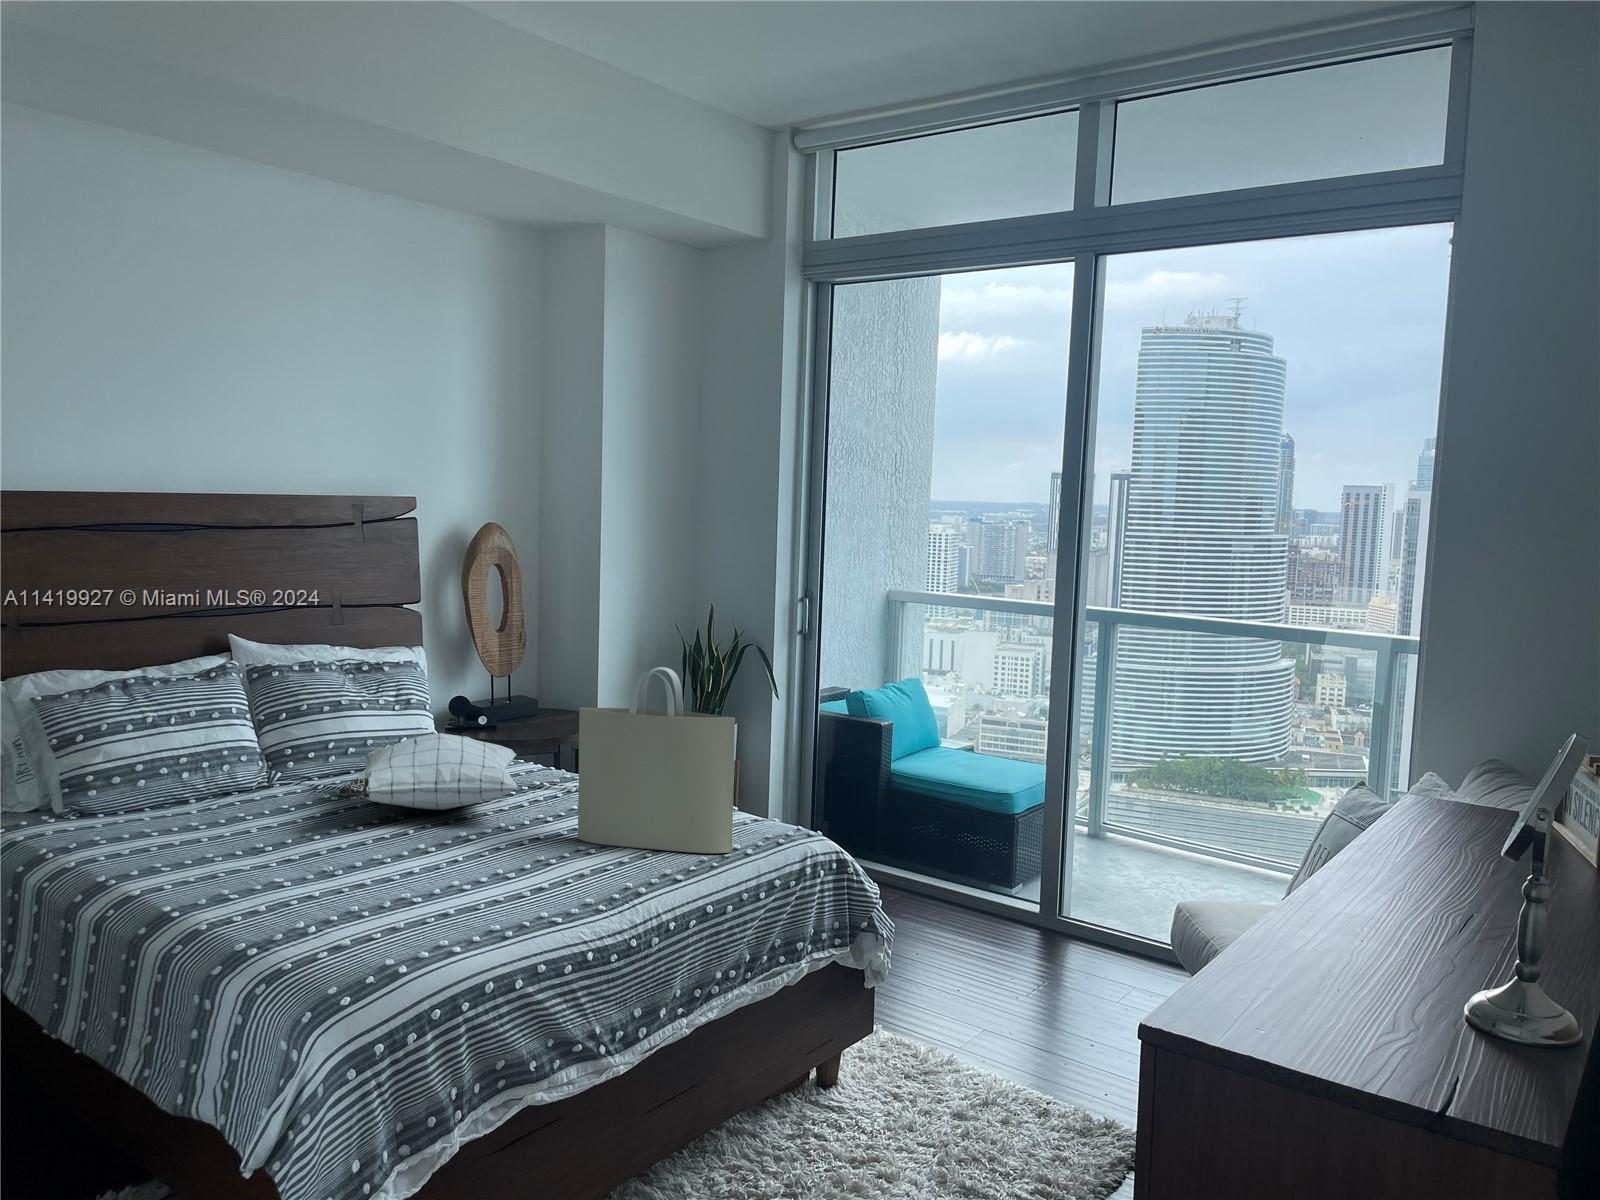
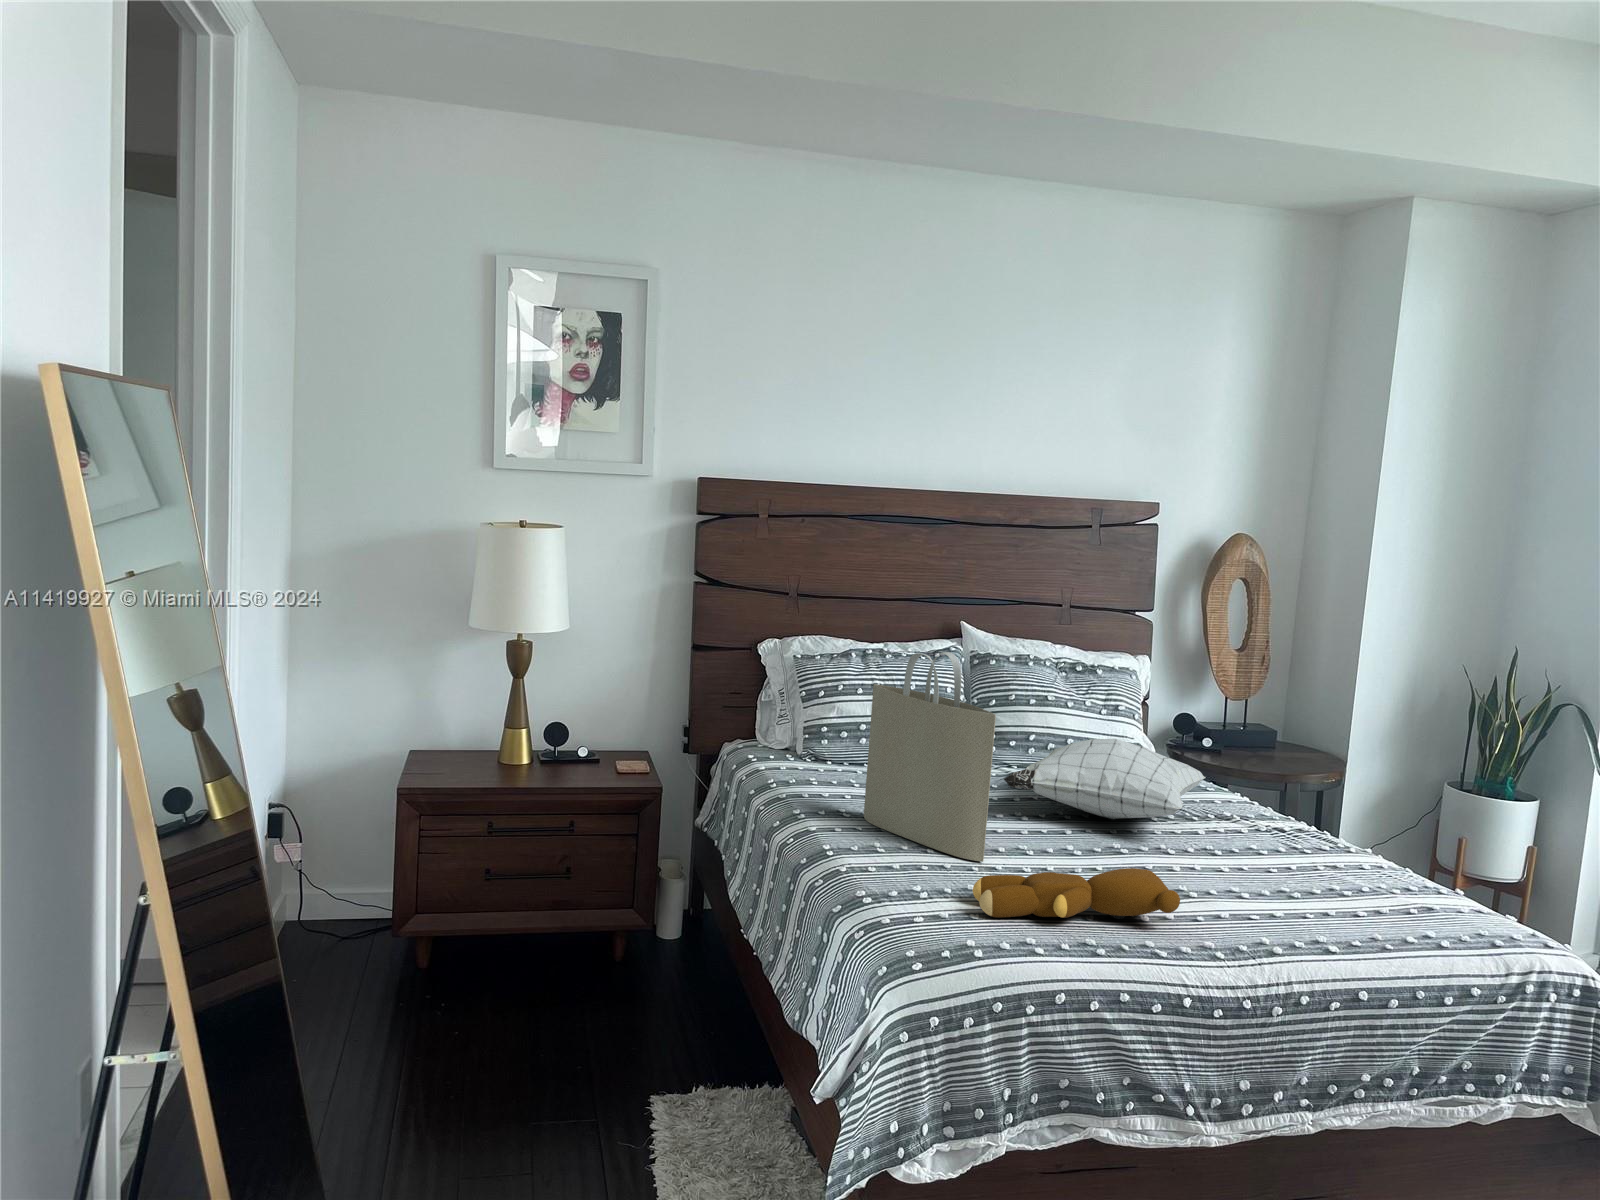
tote bag: present [578,667,735,853] -> present [864,652,996,862]
teddy bear: none [364,850,560,931] -> present [973,868,1180,919]

